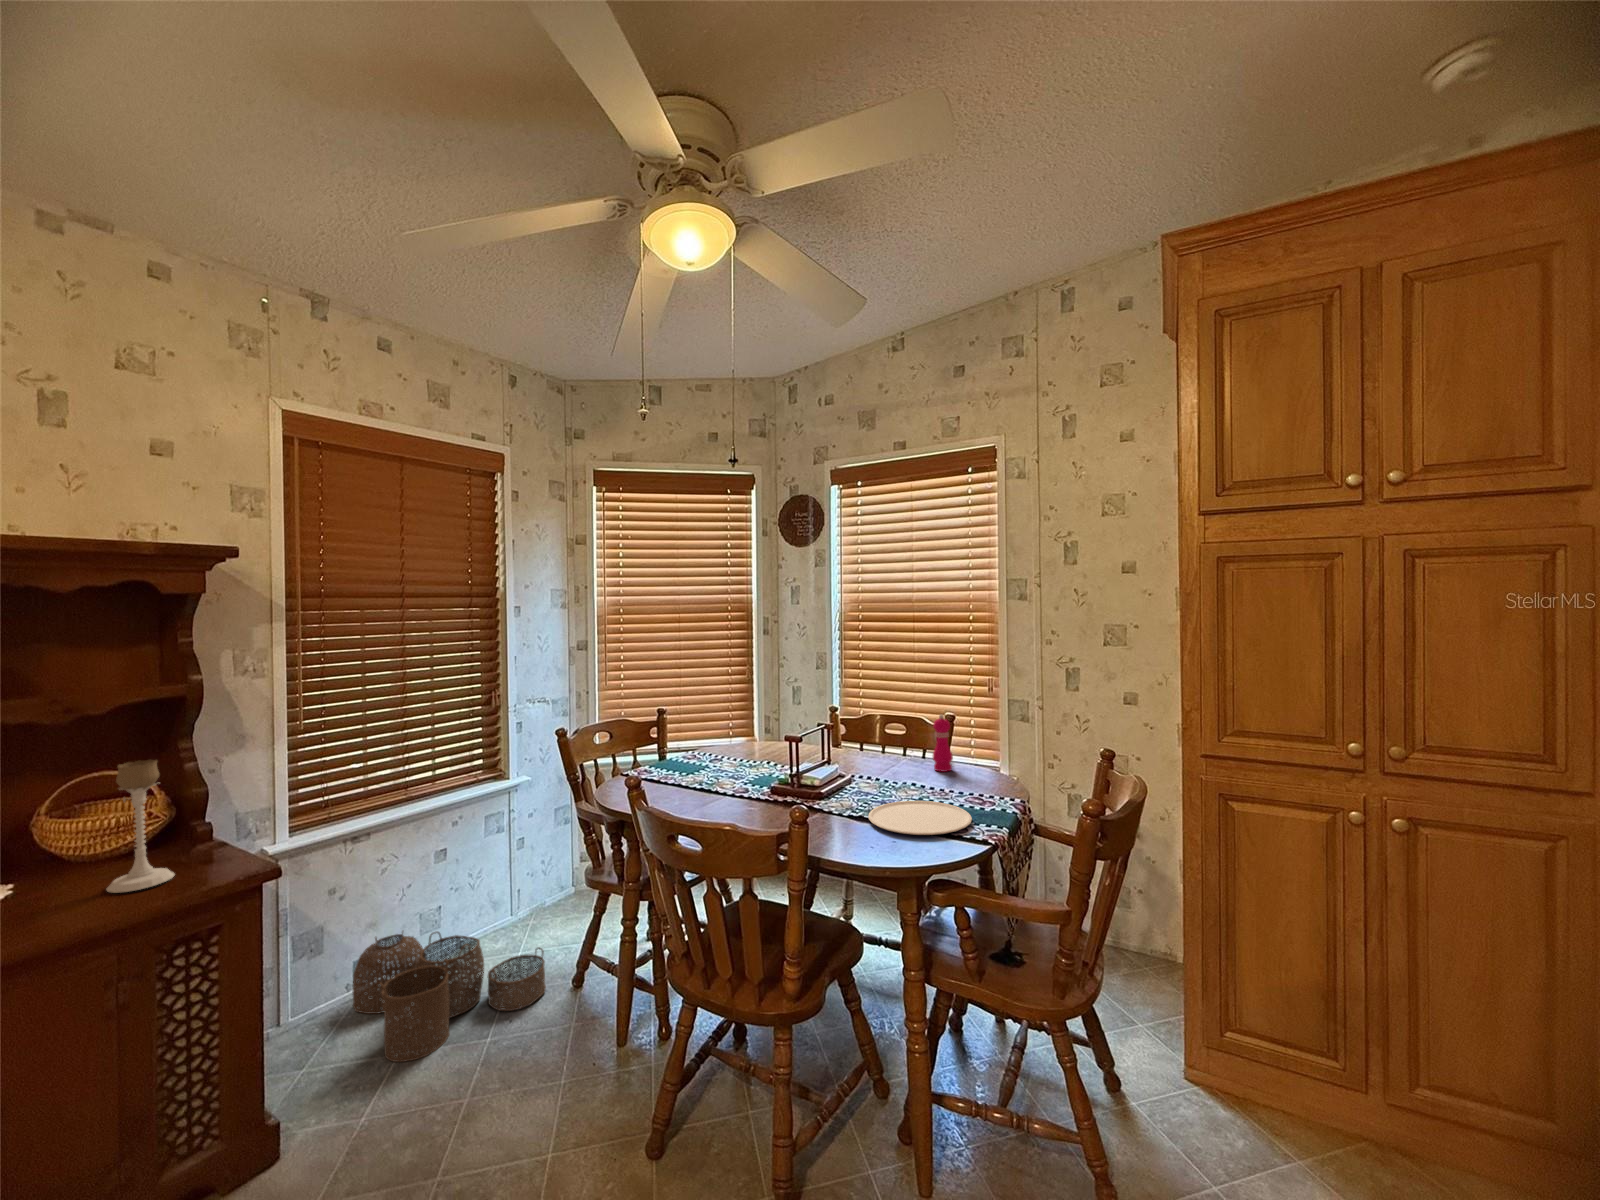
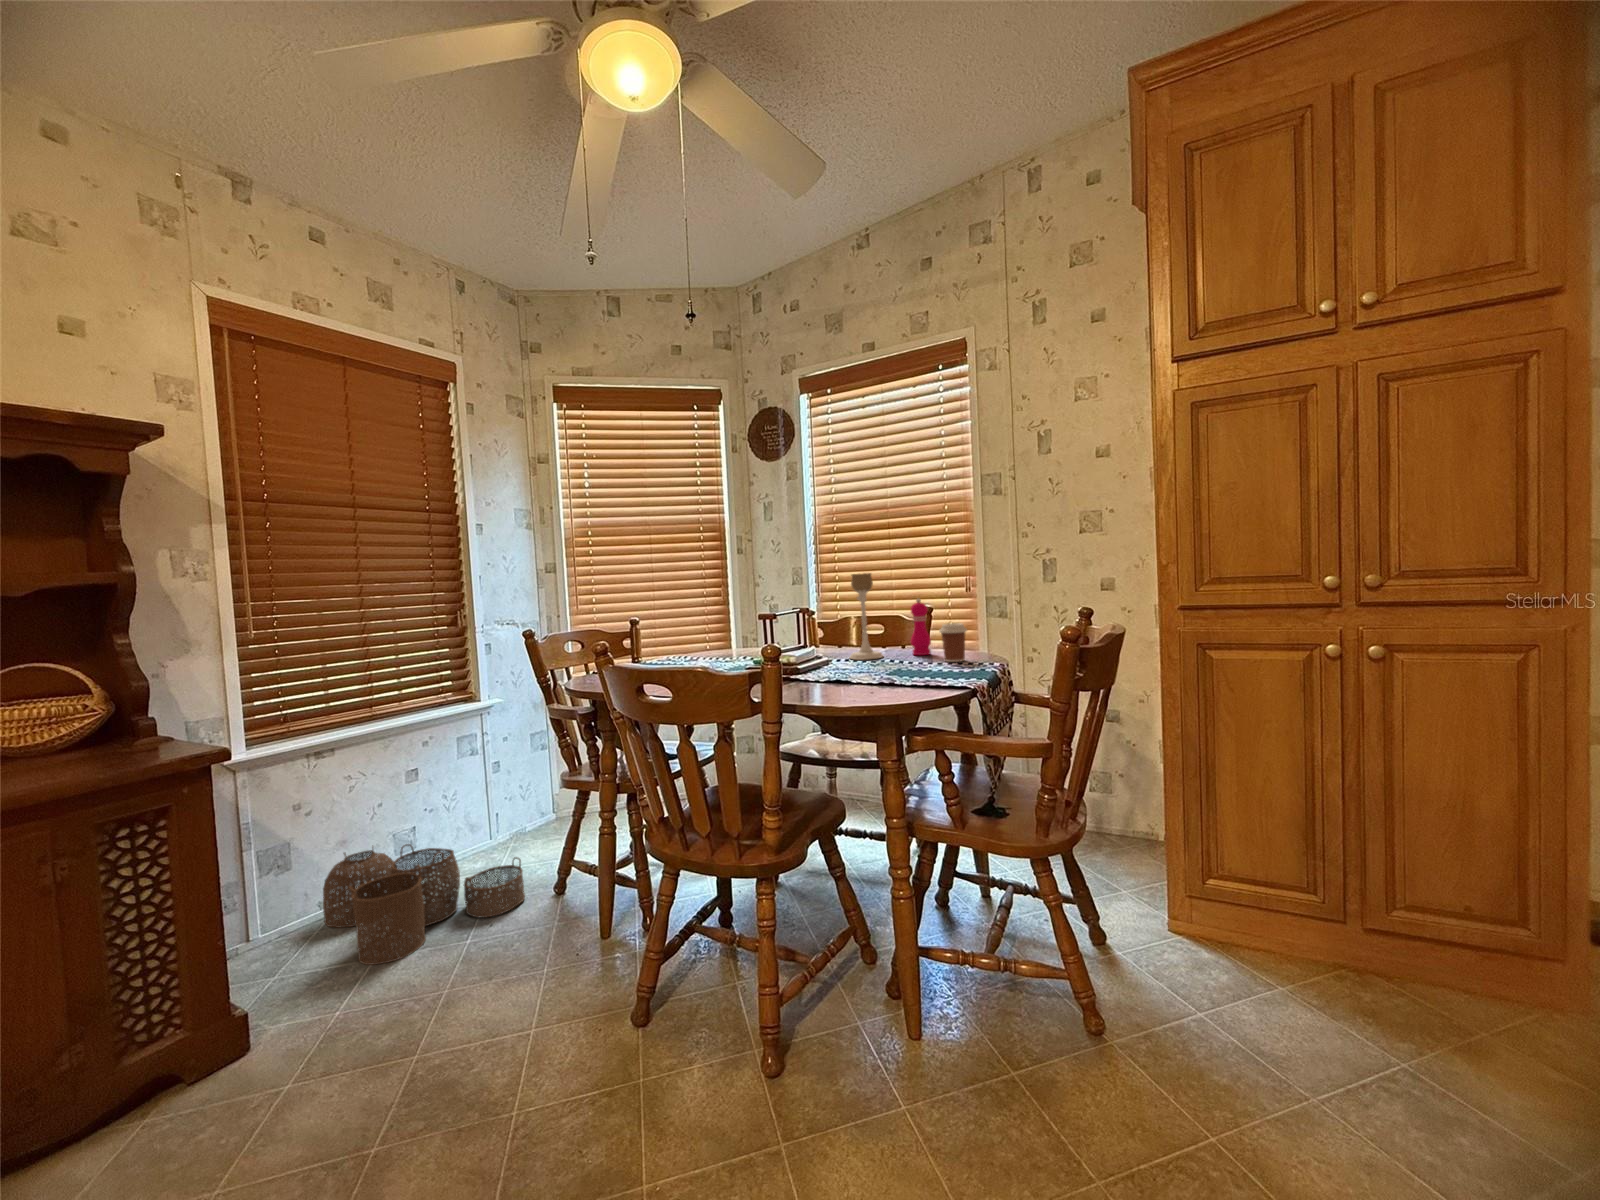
coffee cup: none [961,746,989,787] -> present [939,623,967,662]
candle holder: present [106,760,175,893] -> present [850,573,883,660]
plate: present [869,801,972,835] -> none [847,671,952,690]

